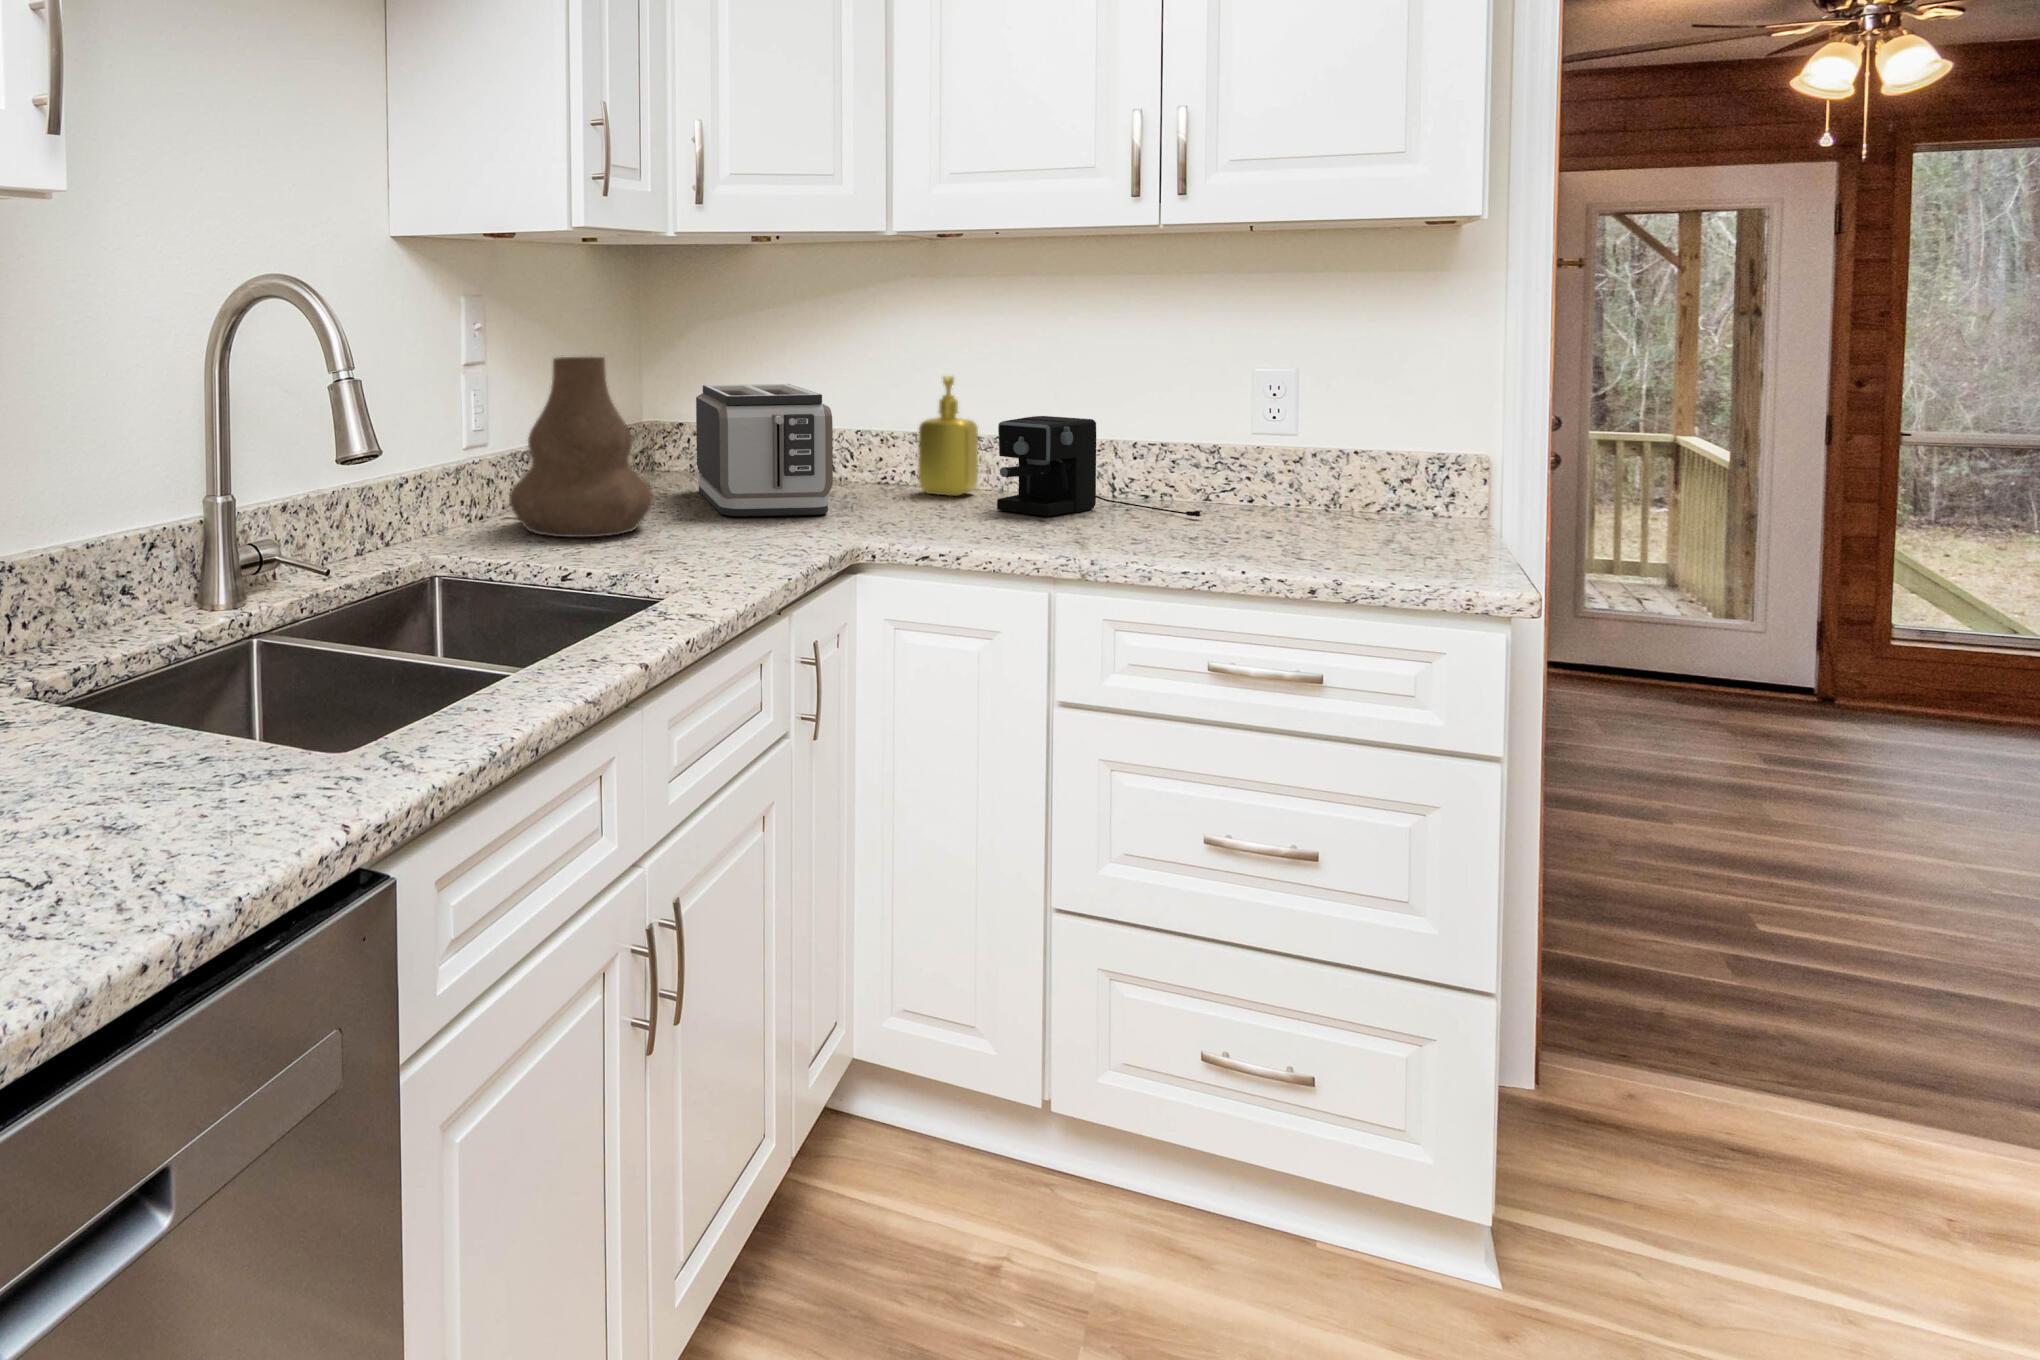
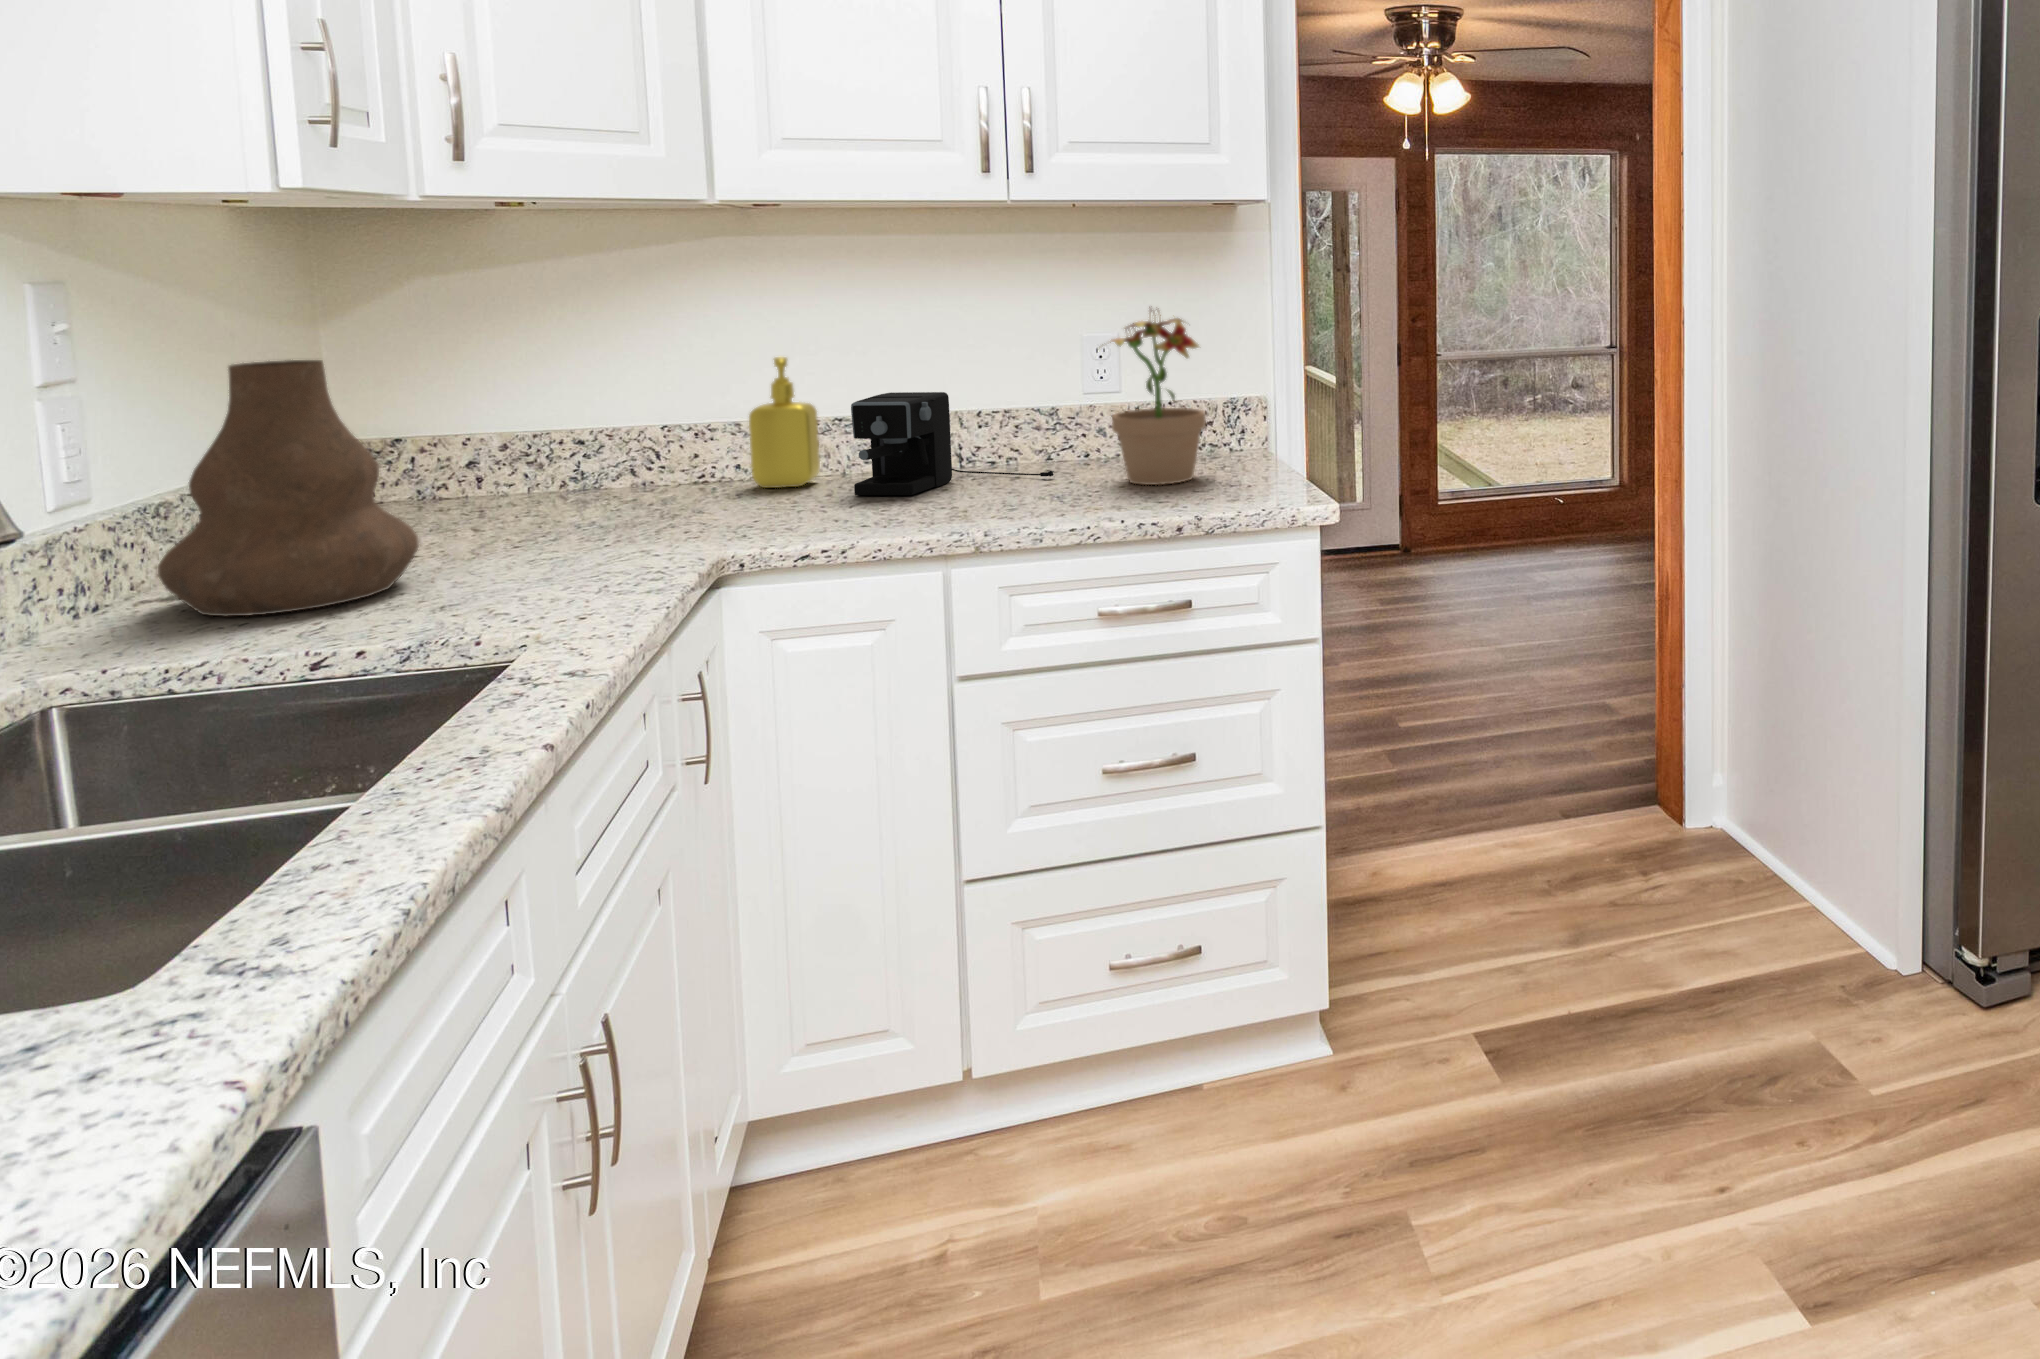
potted plant: none [1252,339,1384,542] -> present [1110,307,1206,485]
toaster: present [696,384,833,516] -> none [440,378,665,547]

